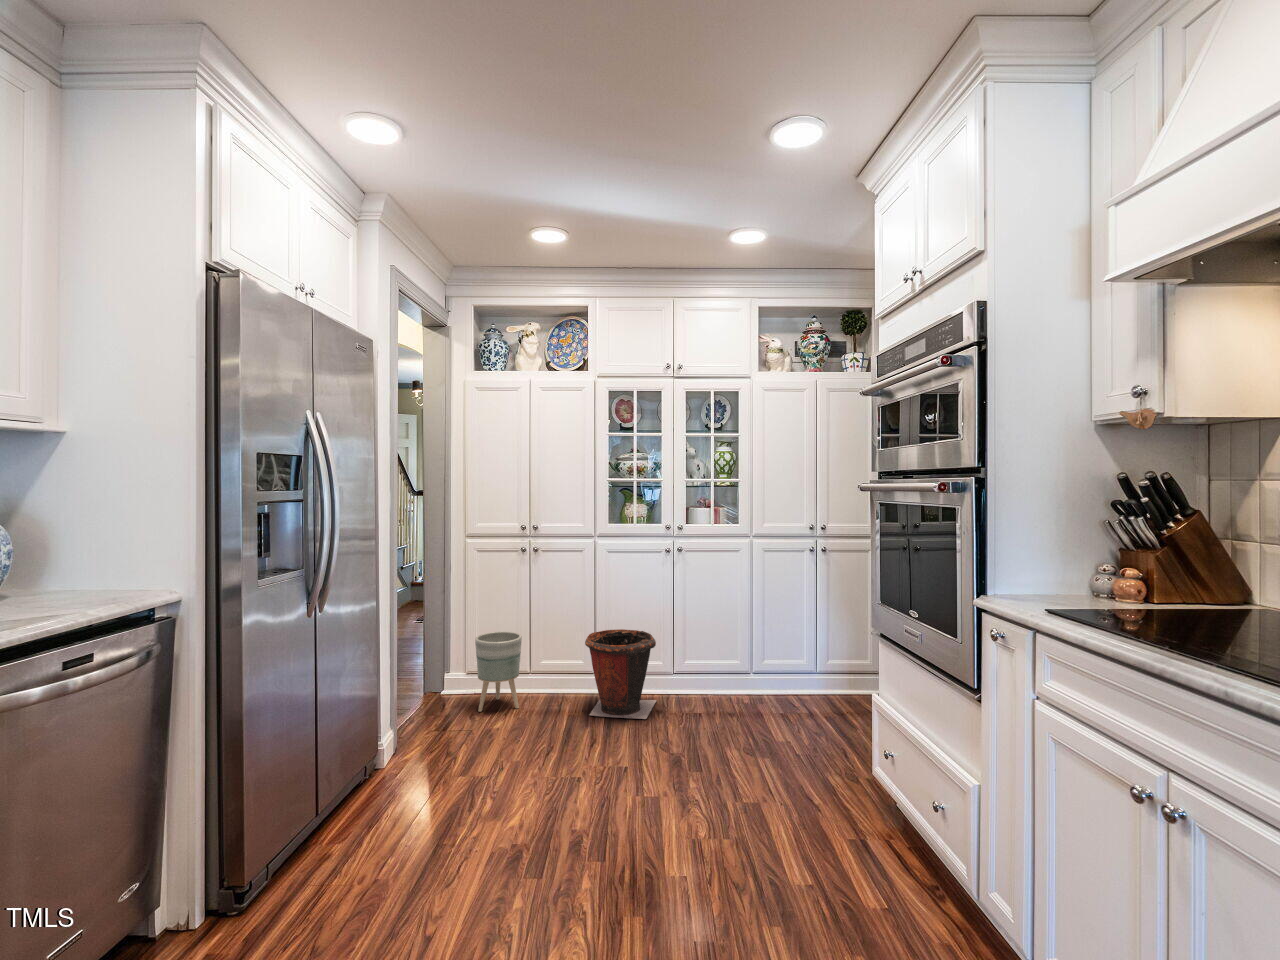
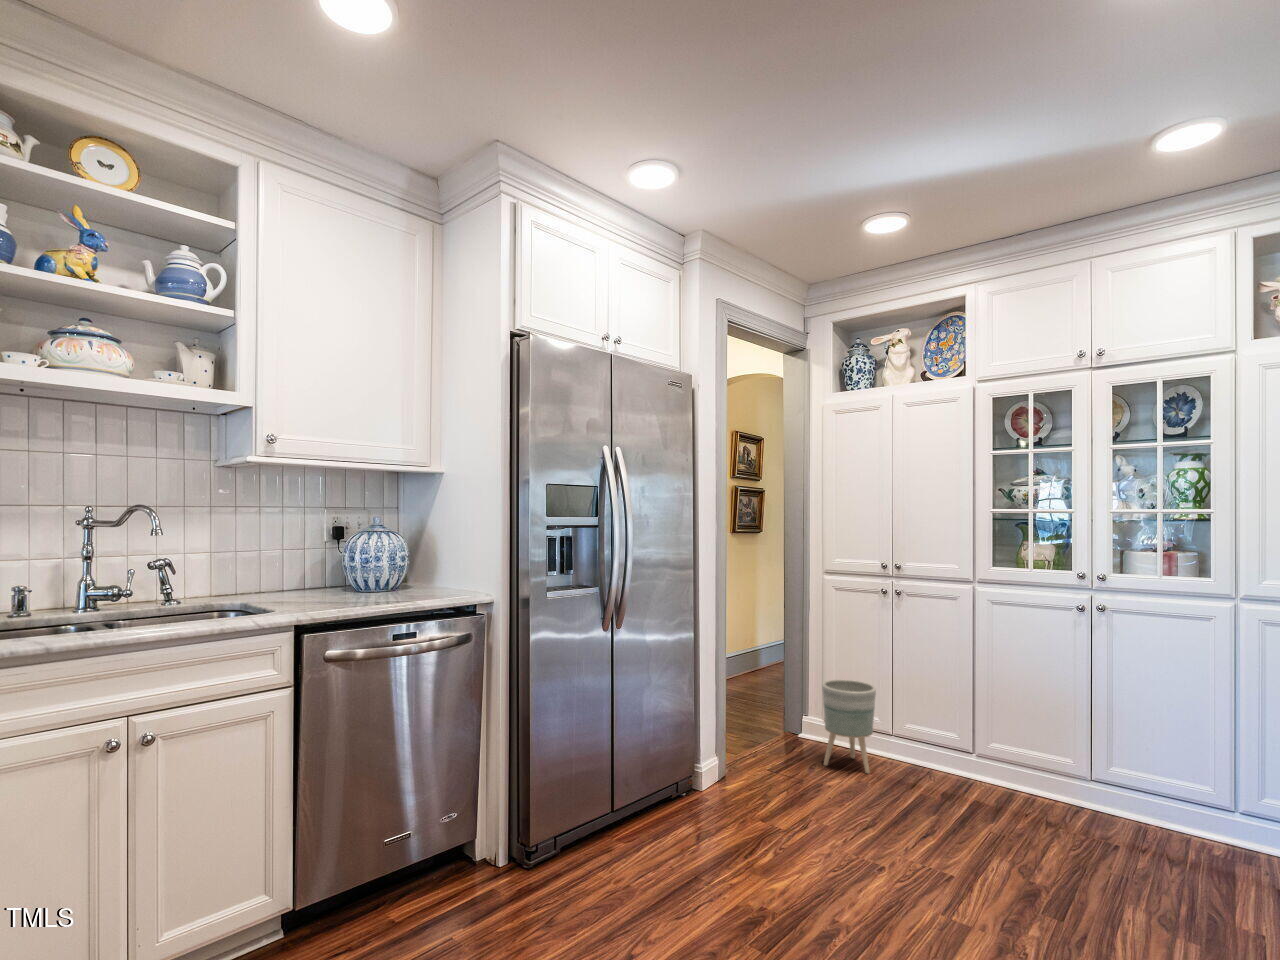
waste bin: present [585,629,656,719] -> none [947,703,1060,833]

